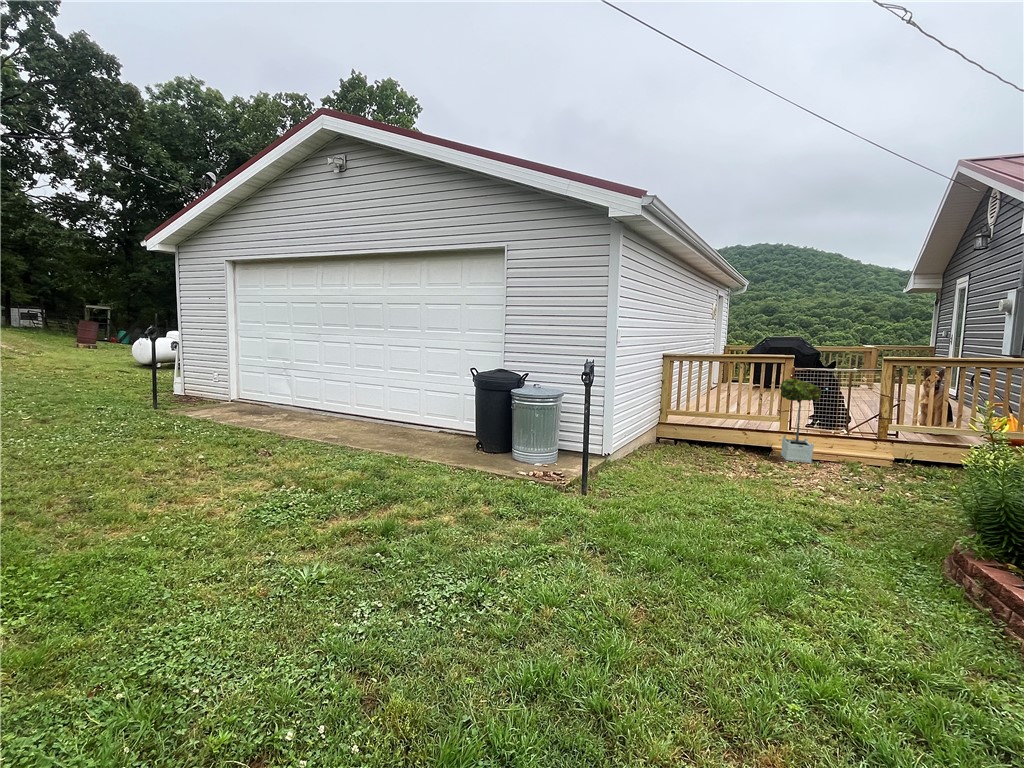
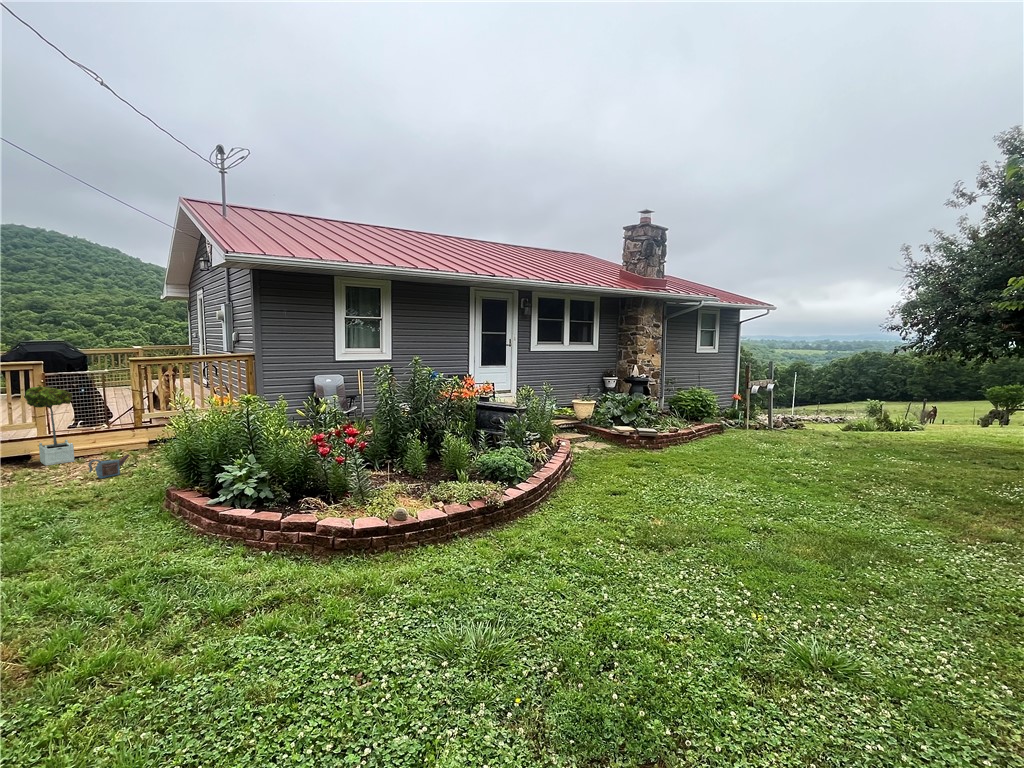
watering can: none [834,470,882,496] -> present [88,455,130,478]

